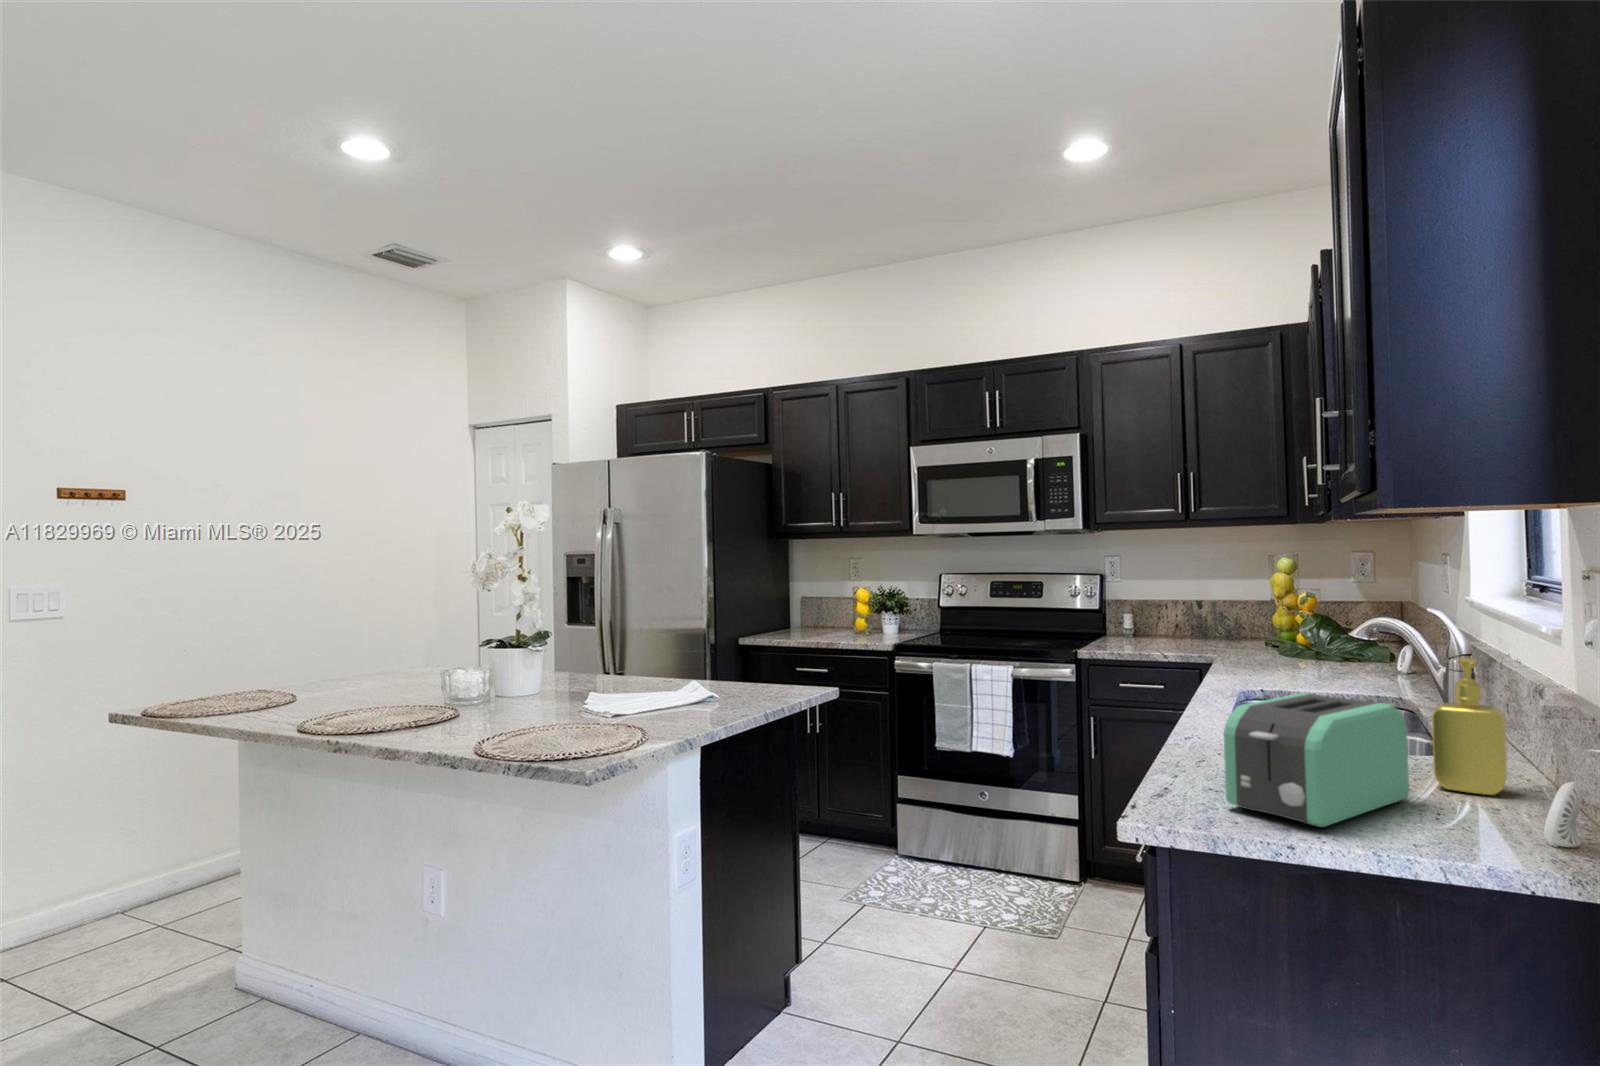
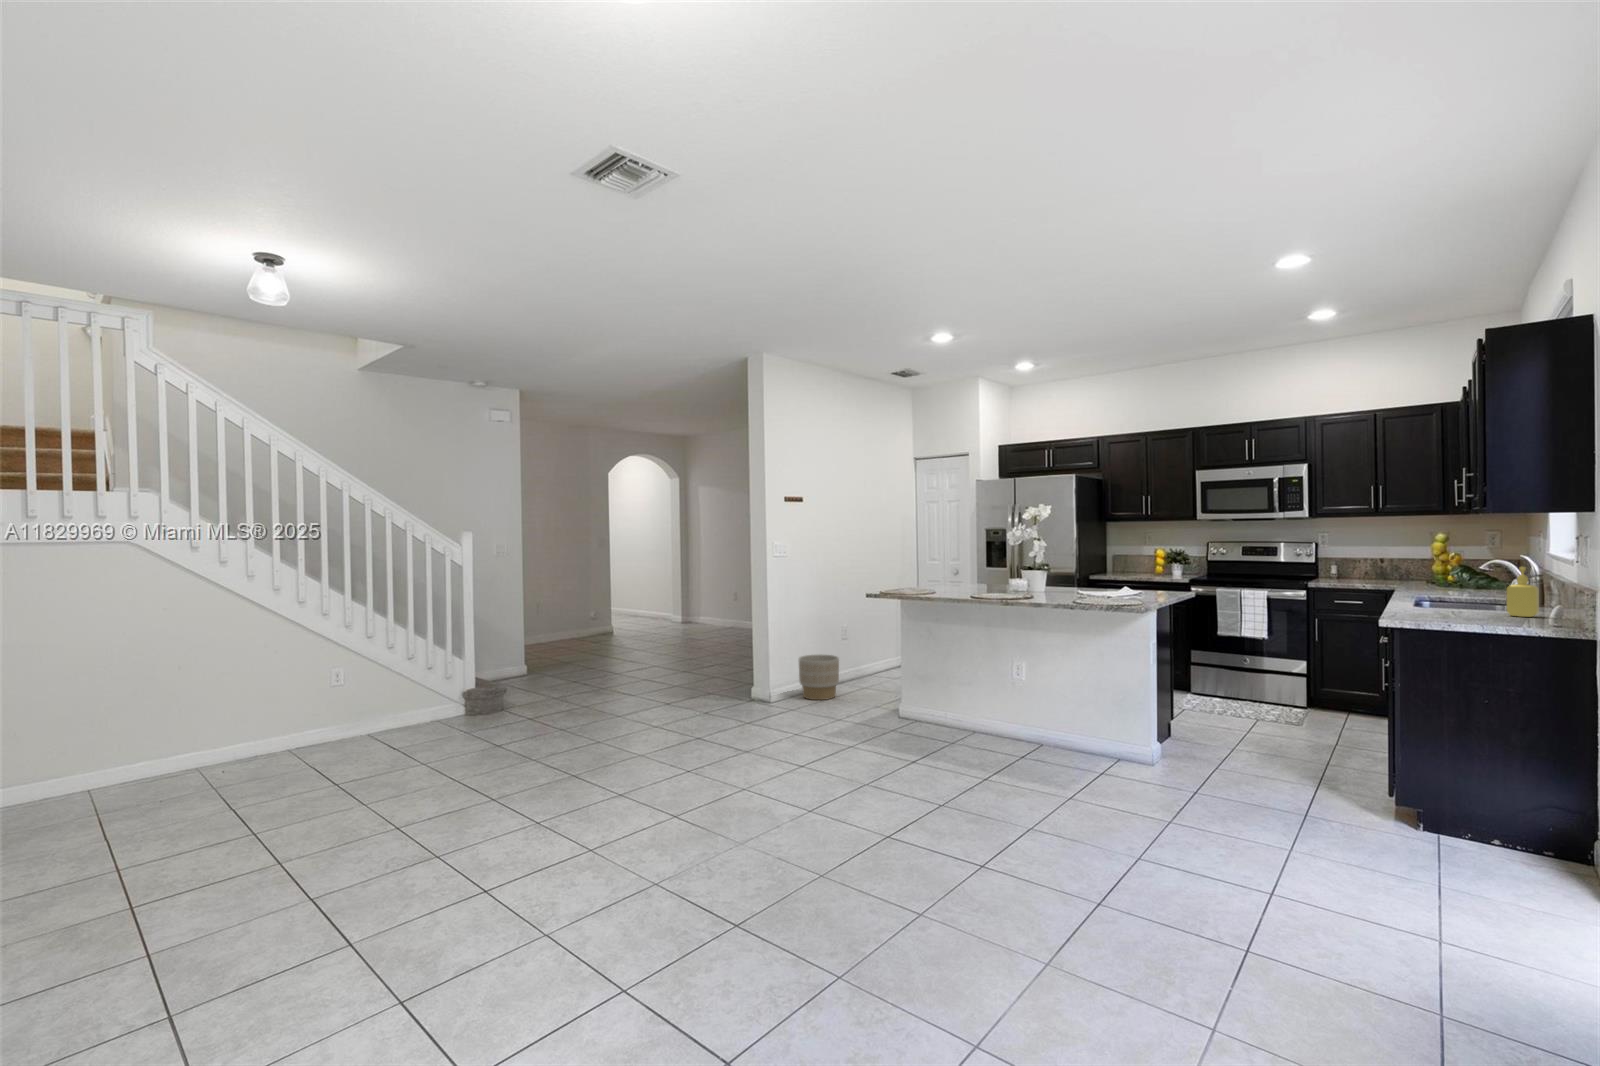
toaster: present [1224,693,1409,828] -> none [1416,580,1494,620]
planter: none [81,826,191,939] -> present [799,654,839,700]

